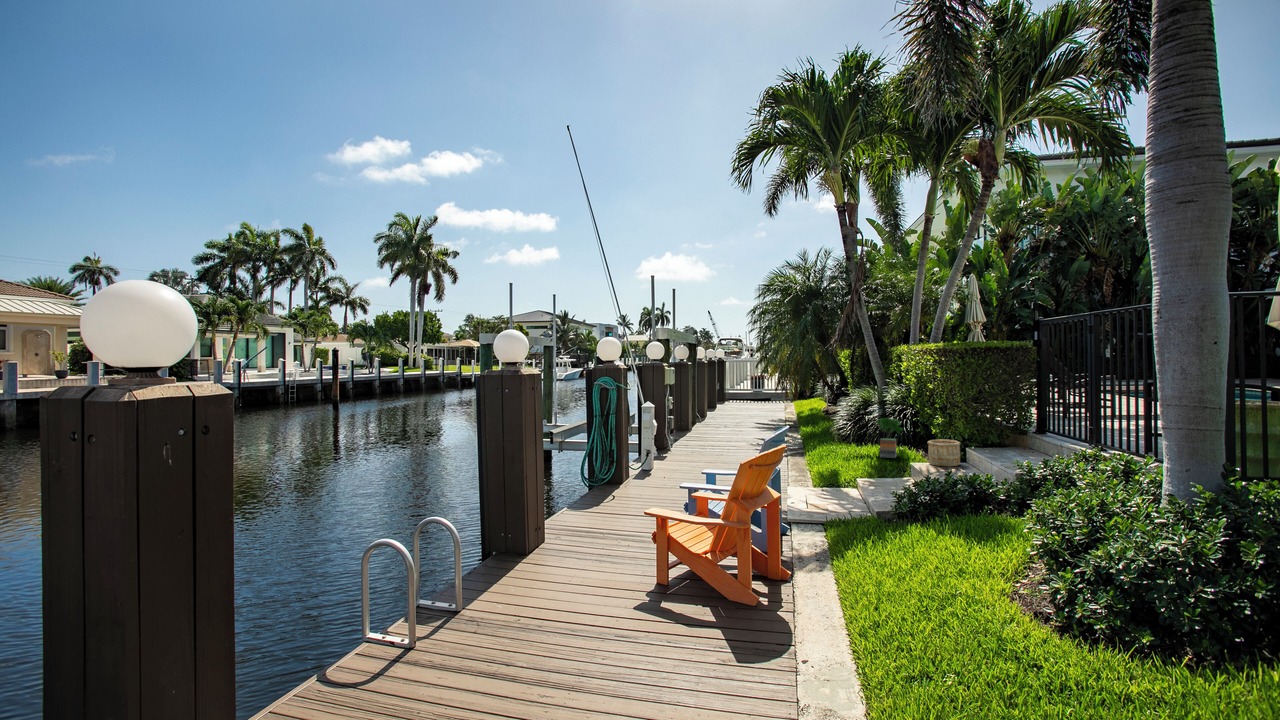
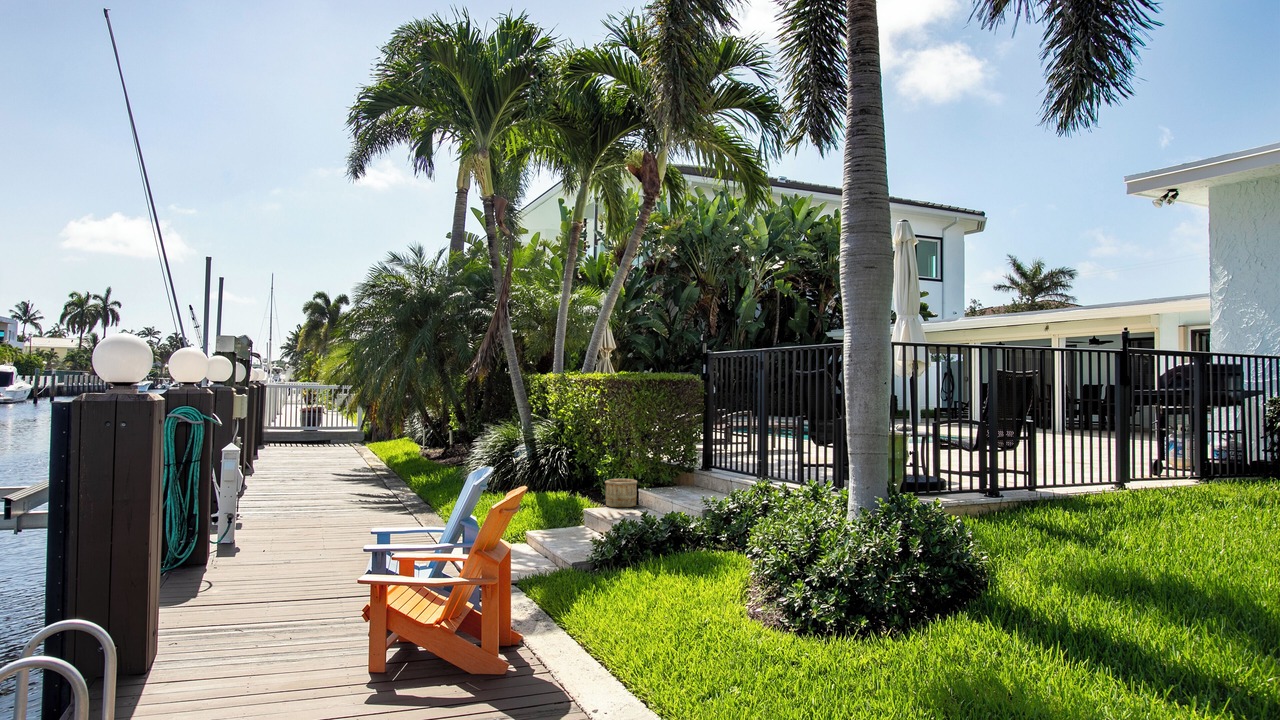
potted tree: present [876,418,902,458] -> none [543,457,574,504]

